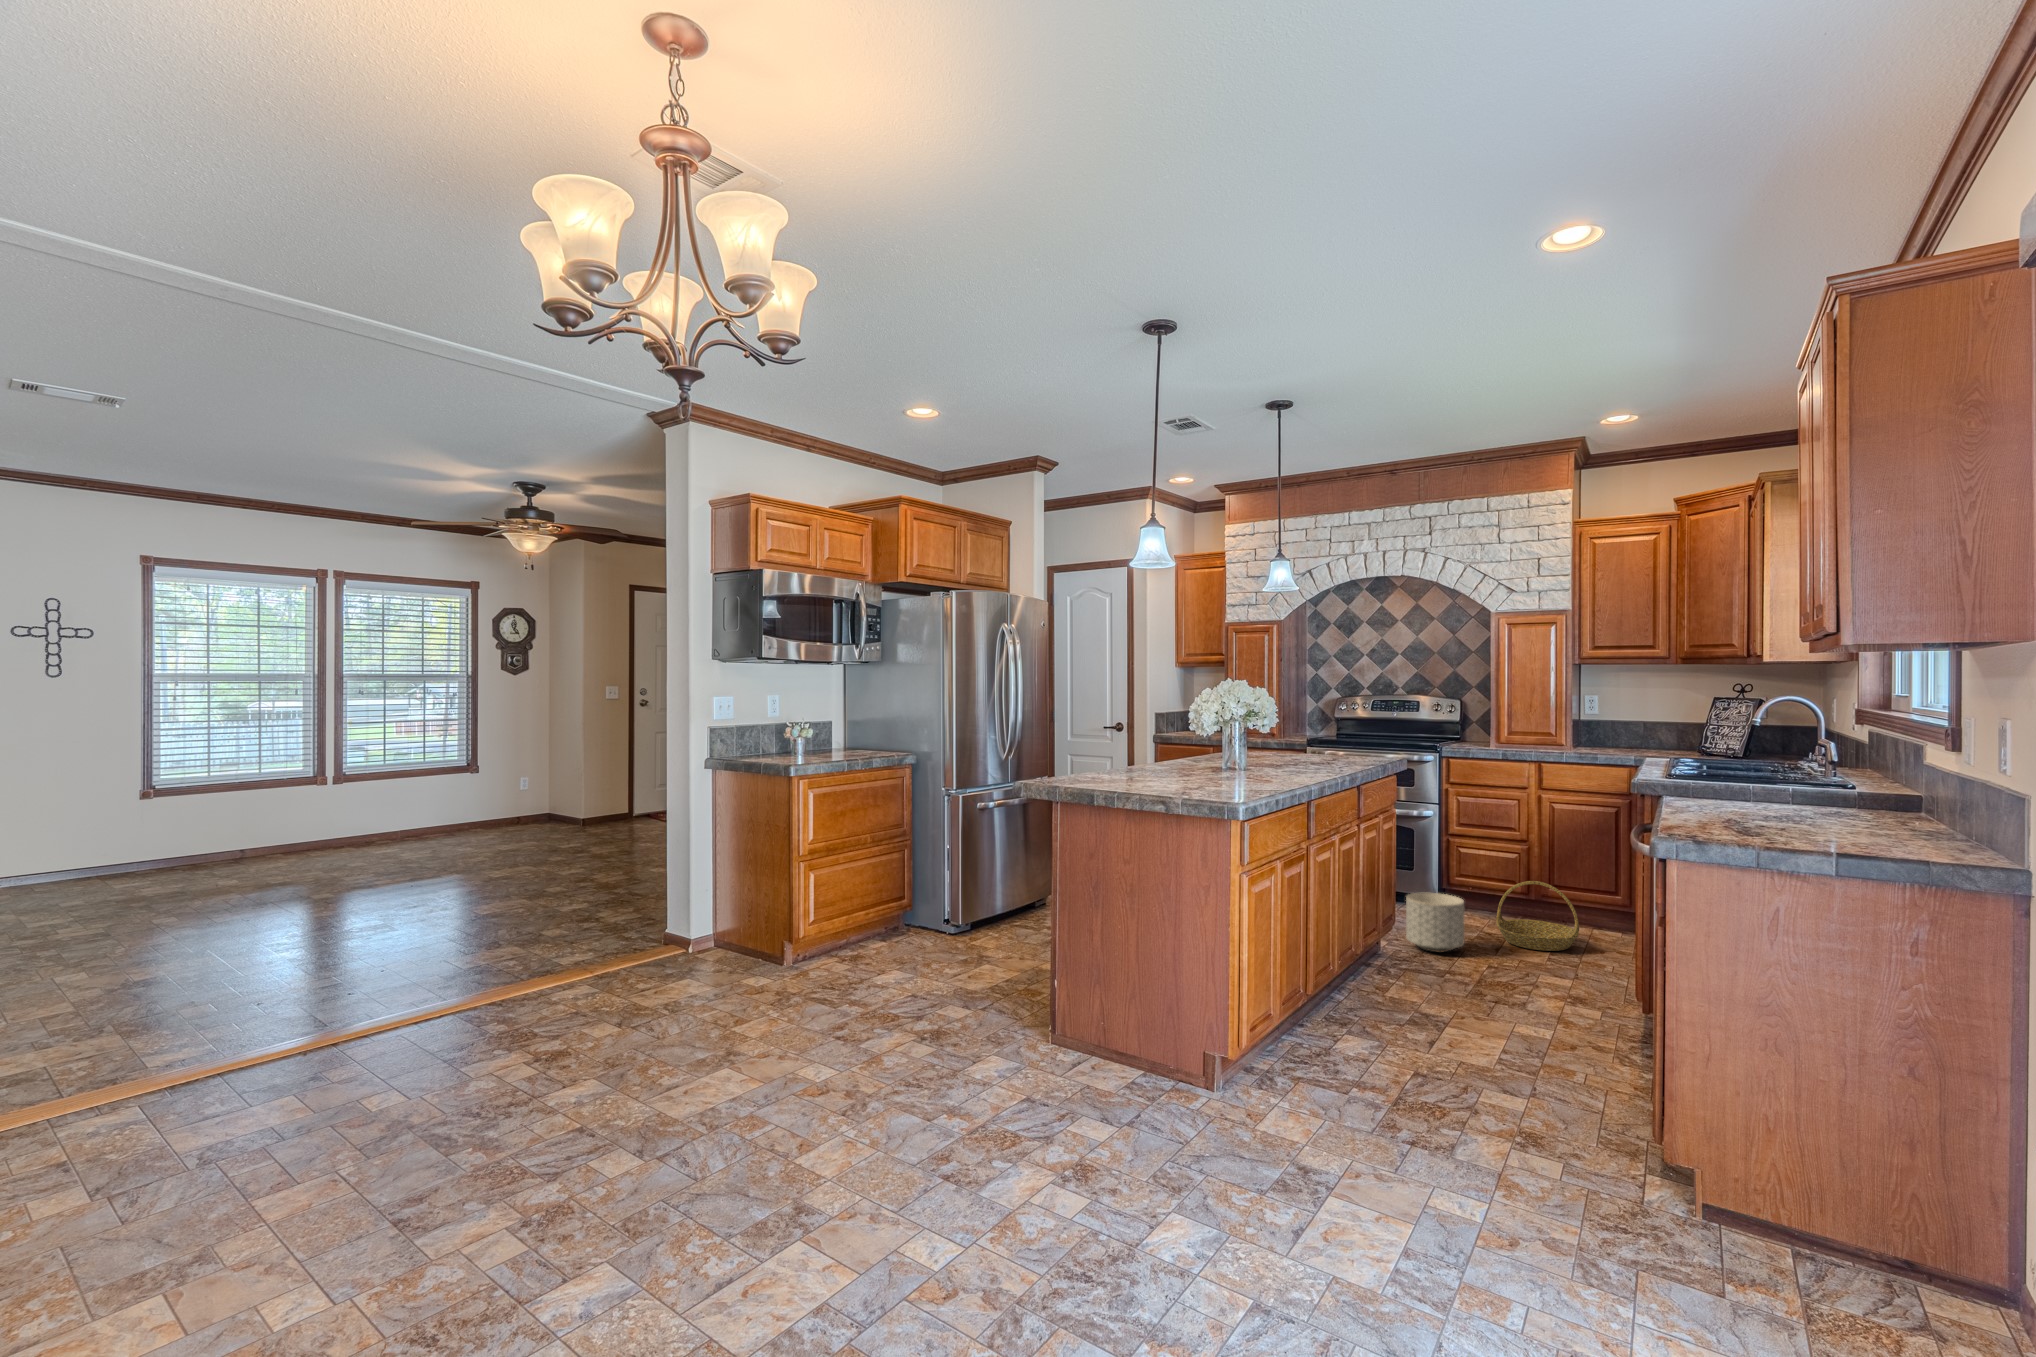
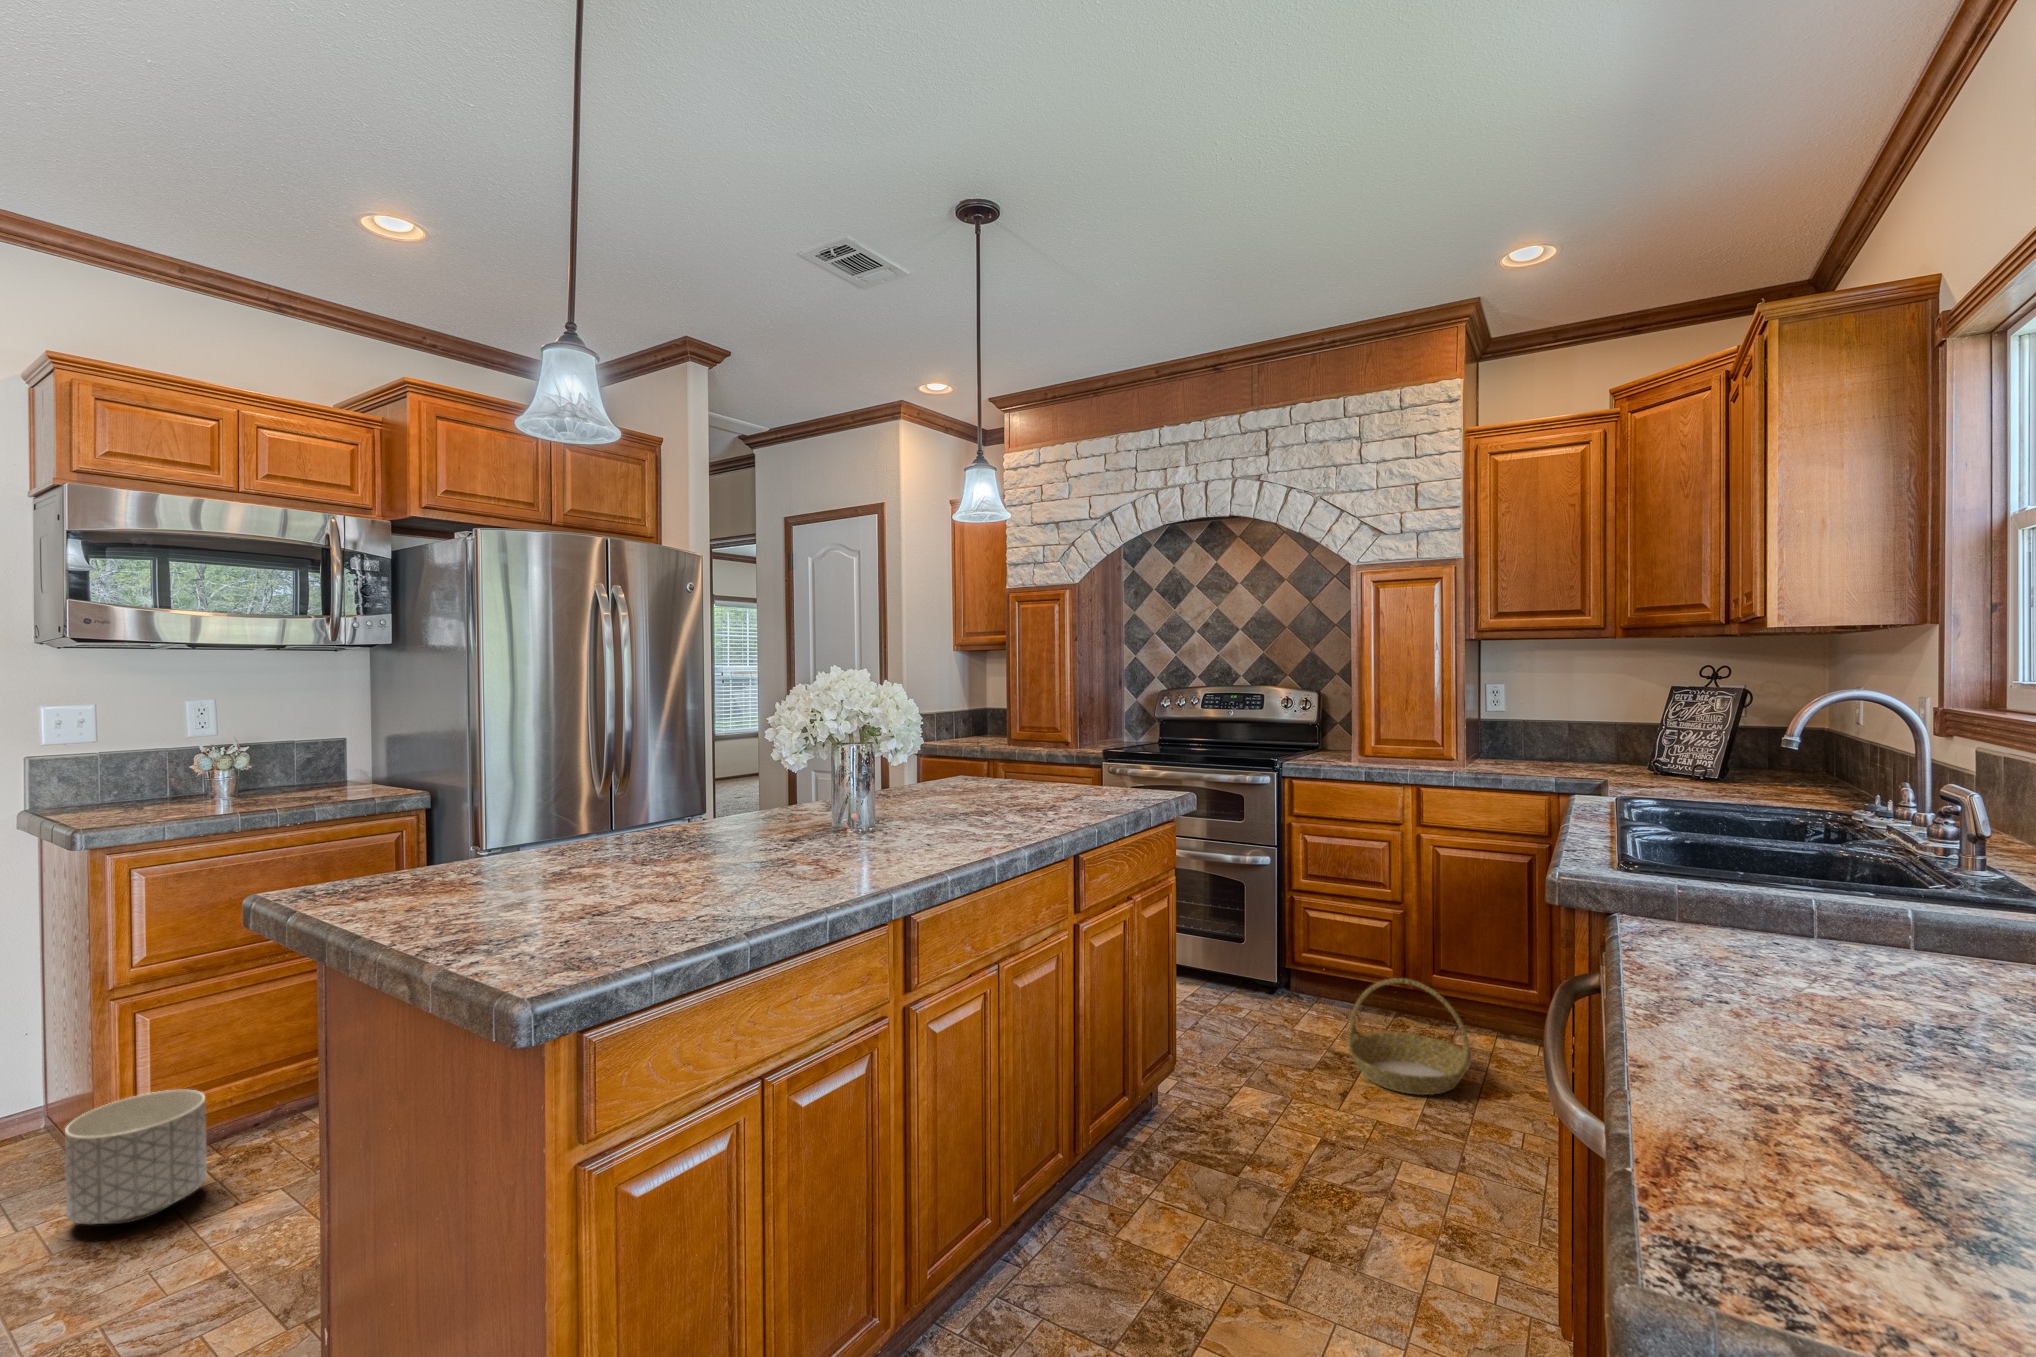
planter: present [1406,893,1464,953] -> present [65,1090,207,1224]

